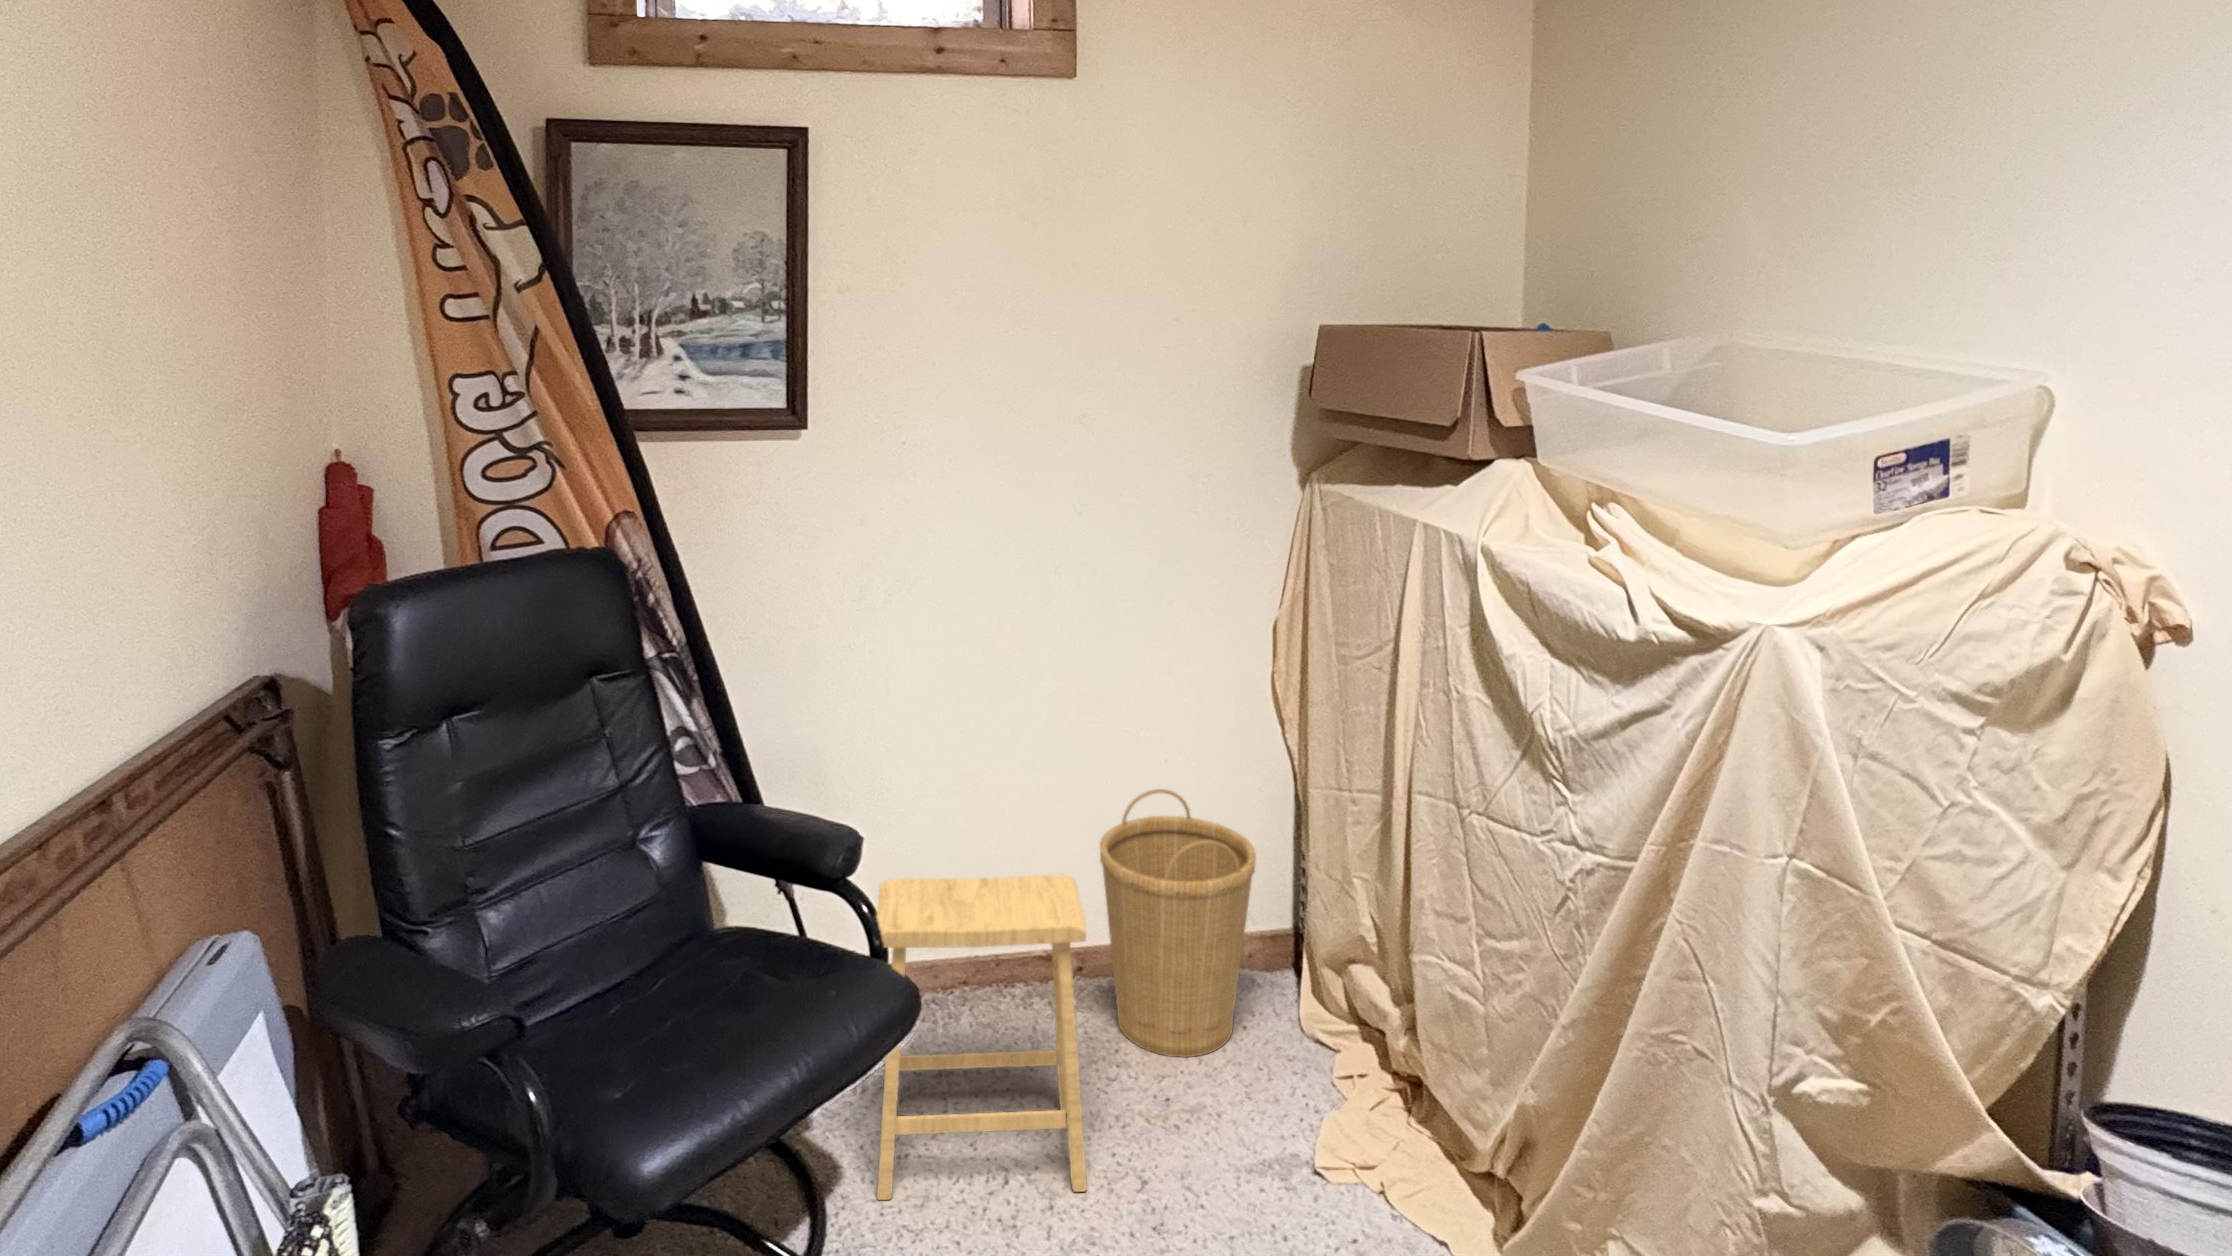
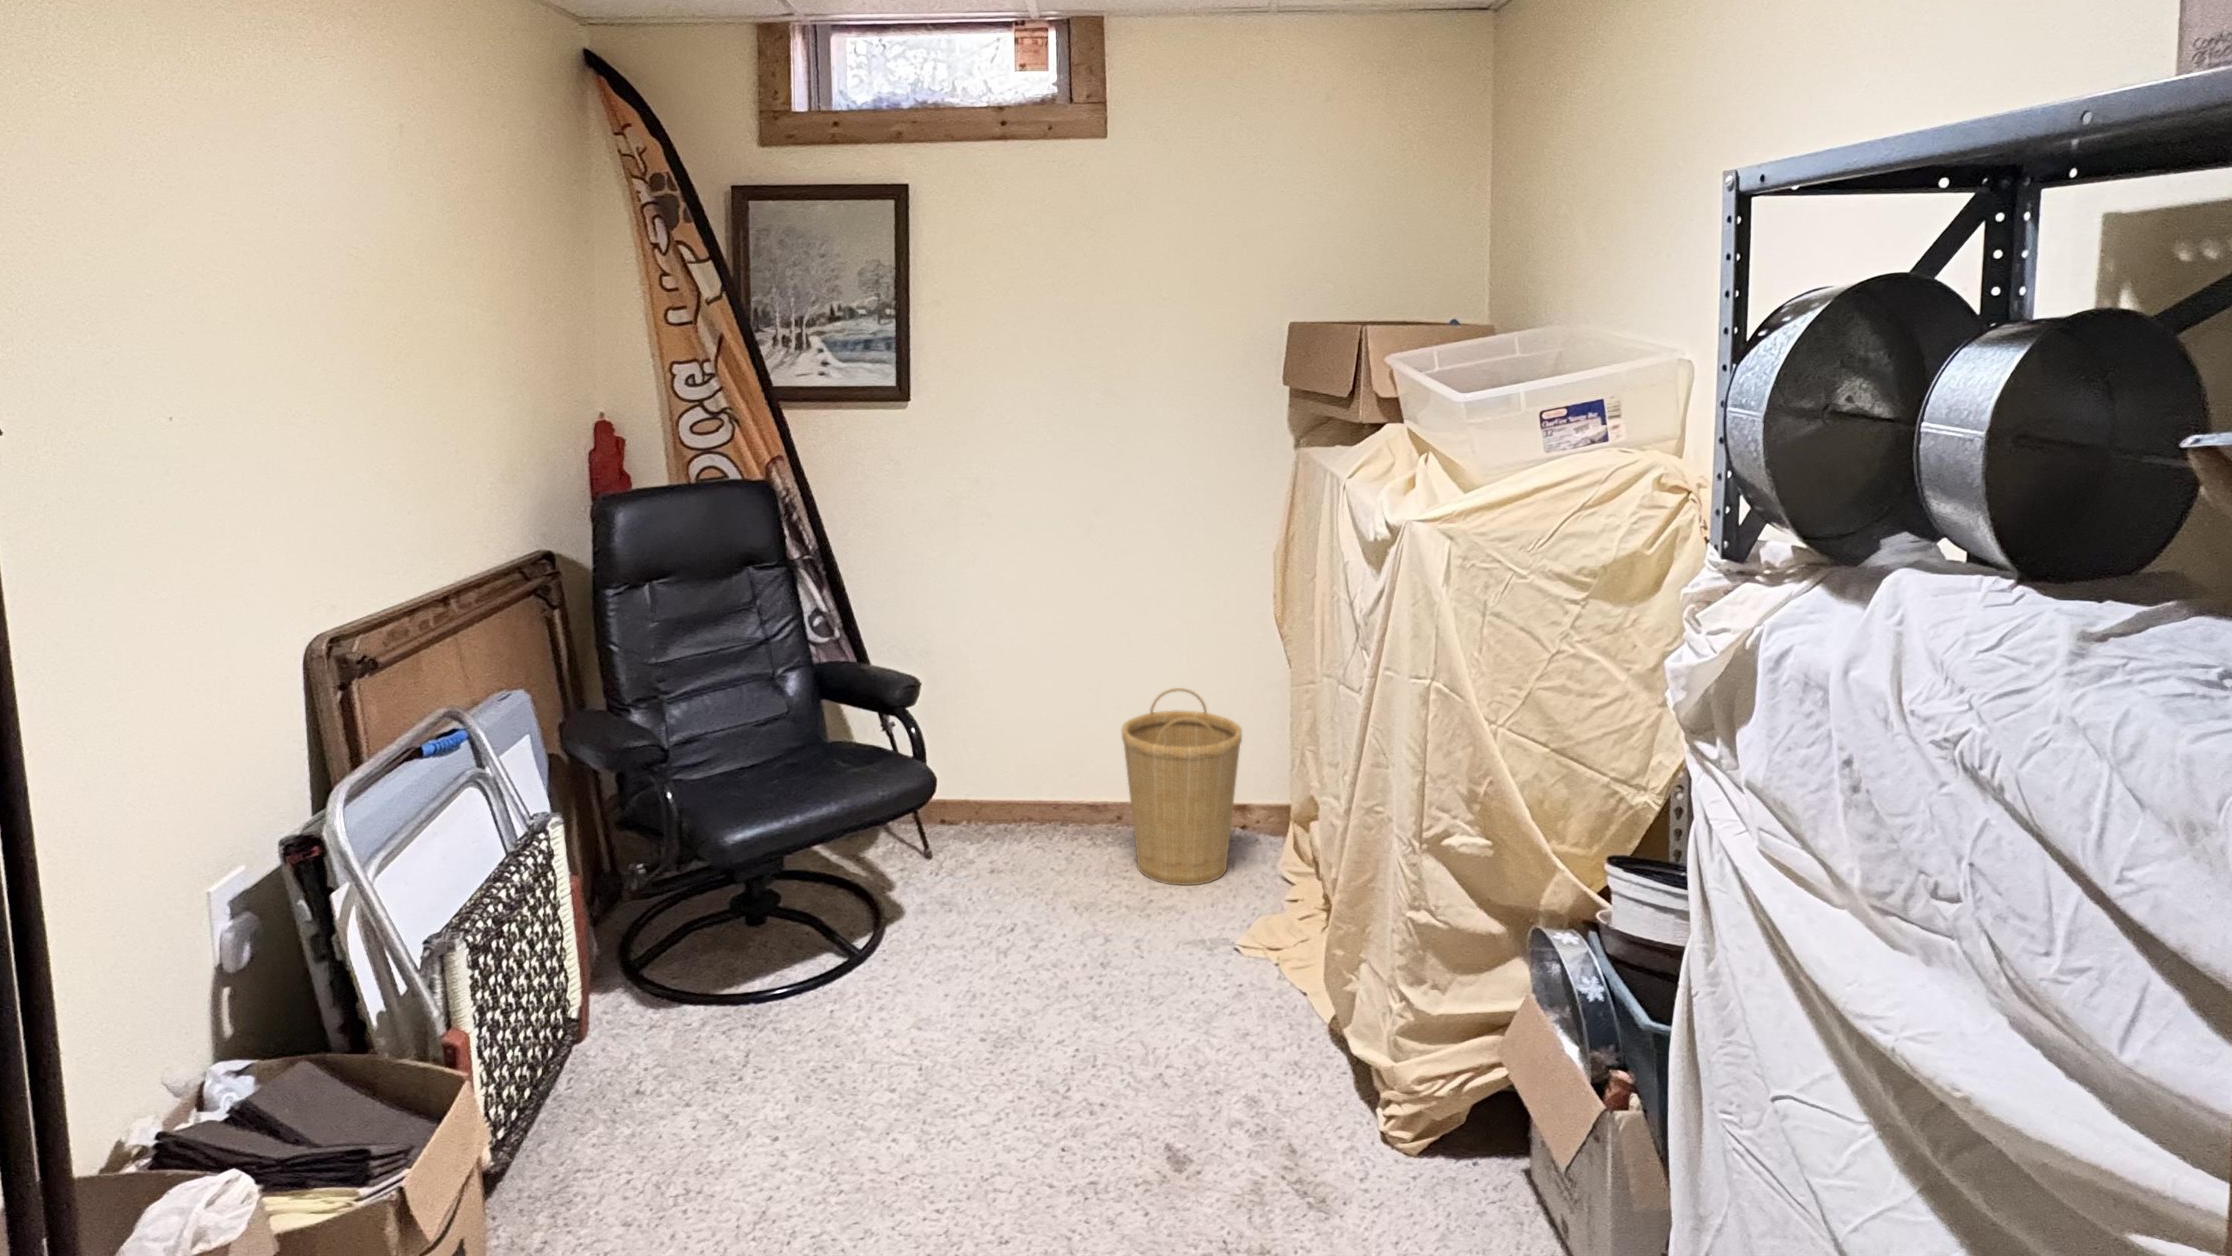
footstool: present [876,874,1087,1200] -> none [916,719,1077,941]

